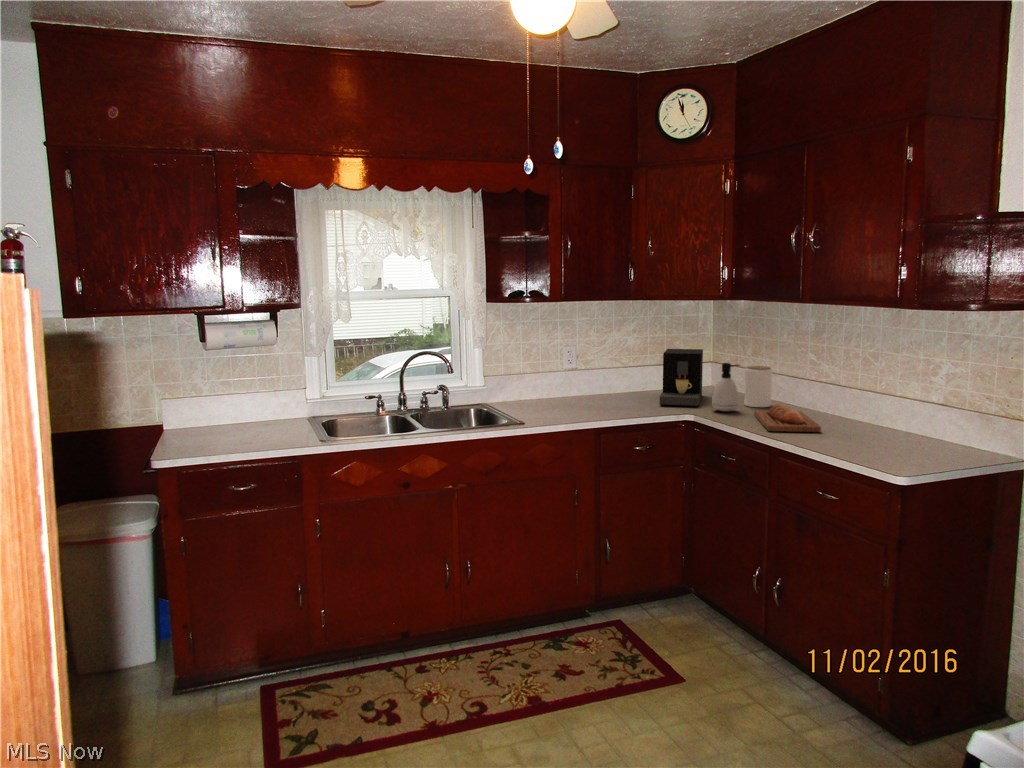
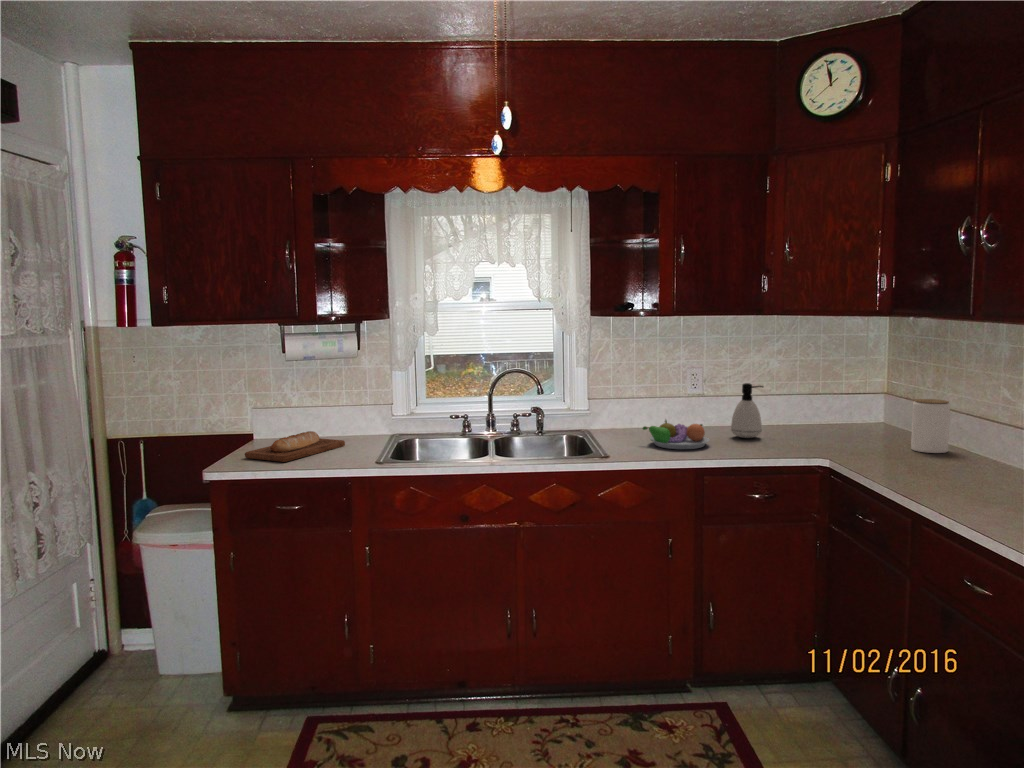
coffee maker: present [660,349,703,406] -> none [795,374,864,446]
soap dispenser: present [712,363,740,411] -> present [731,383,763,438]
fruit bowl: none [541,390,597,415] -> present [643,420,710,449]
bread loaf: present [754,404,821,432] -> present [245,431,345,462]

